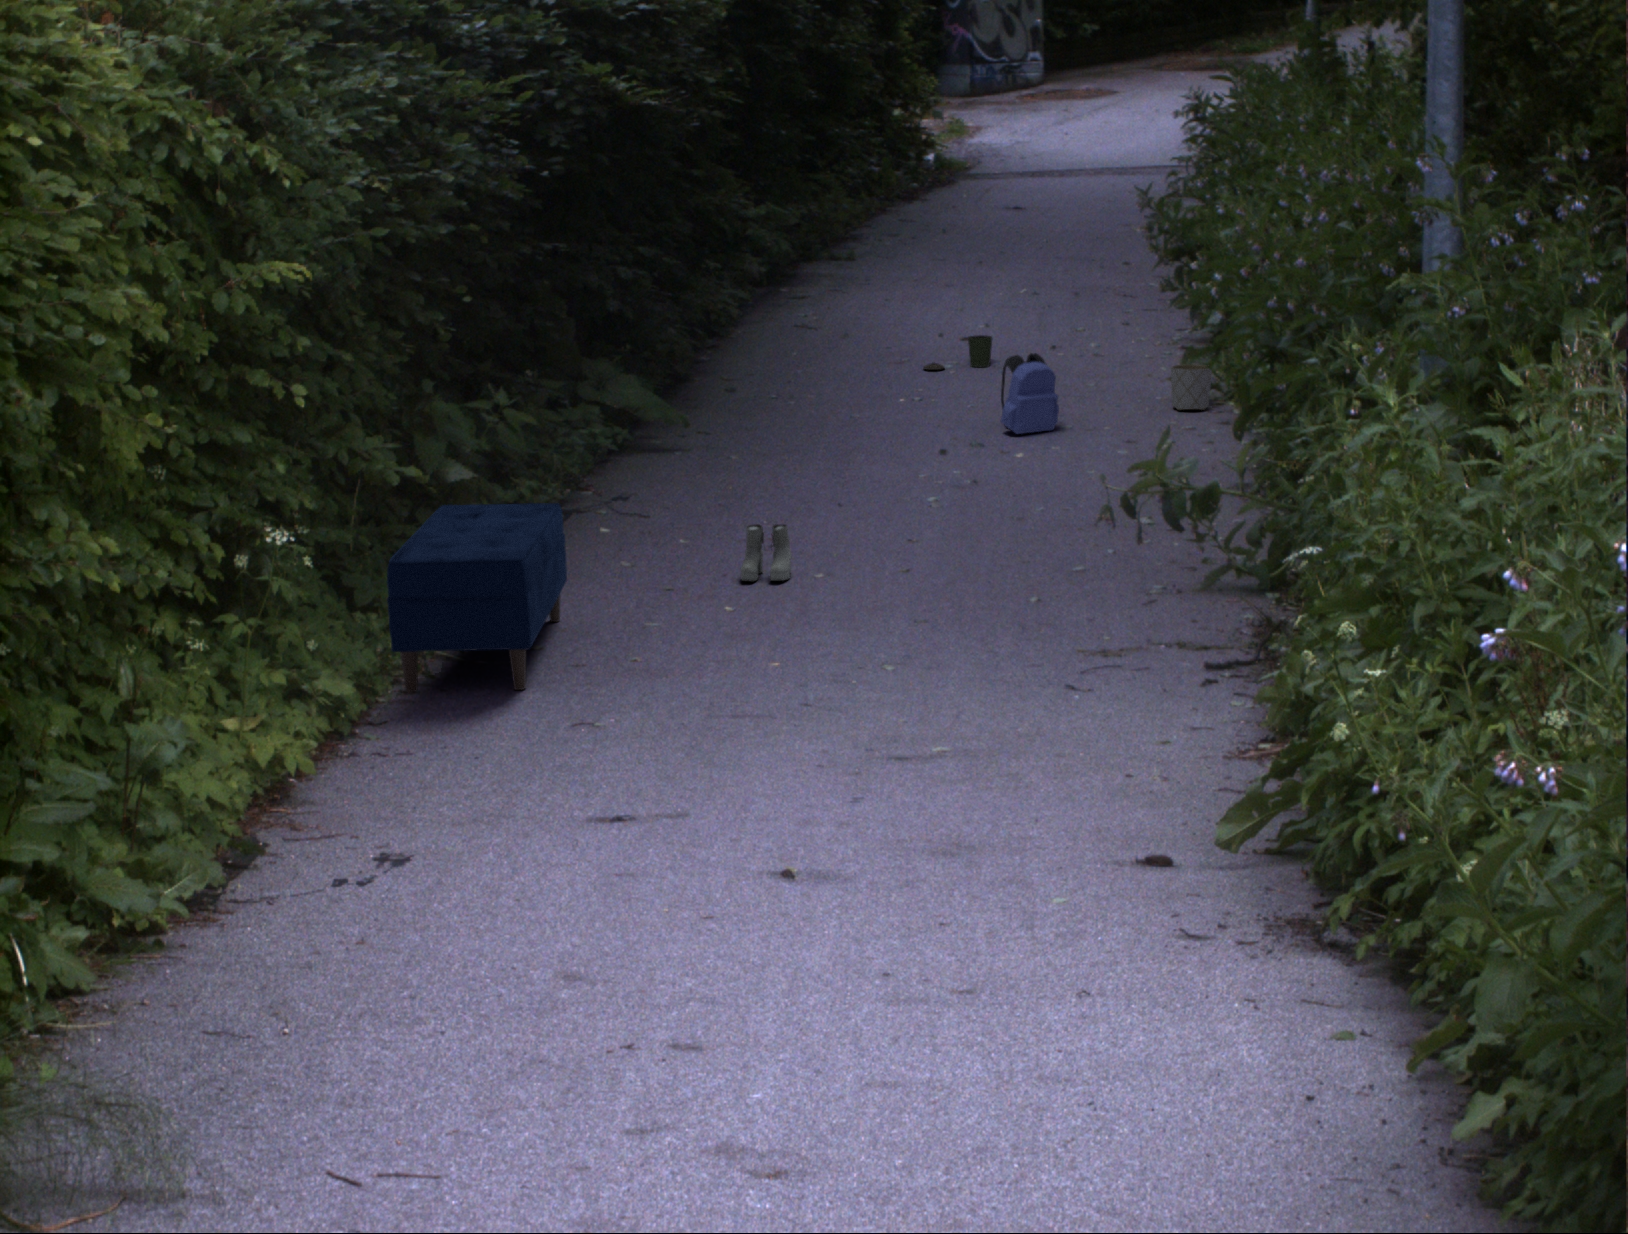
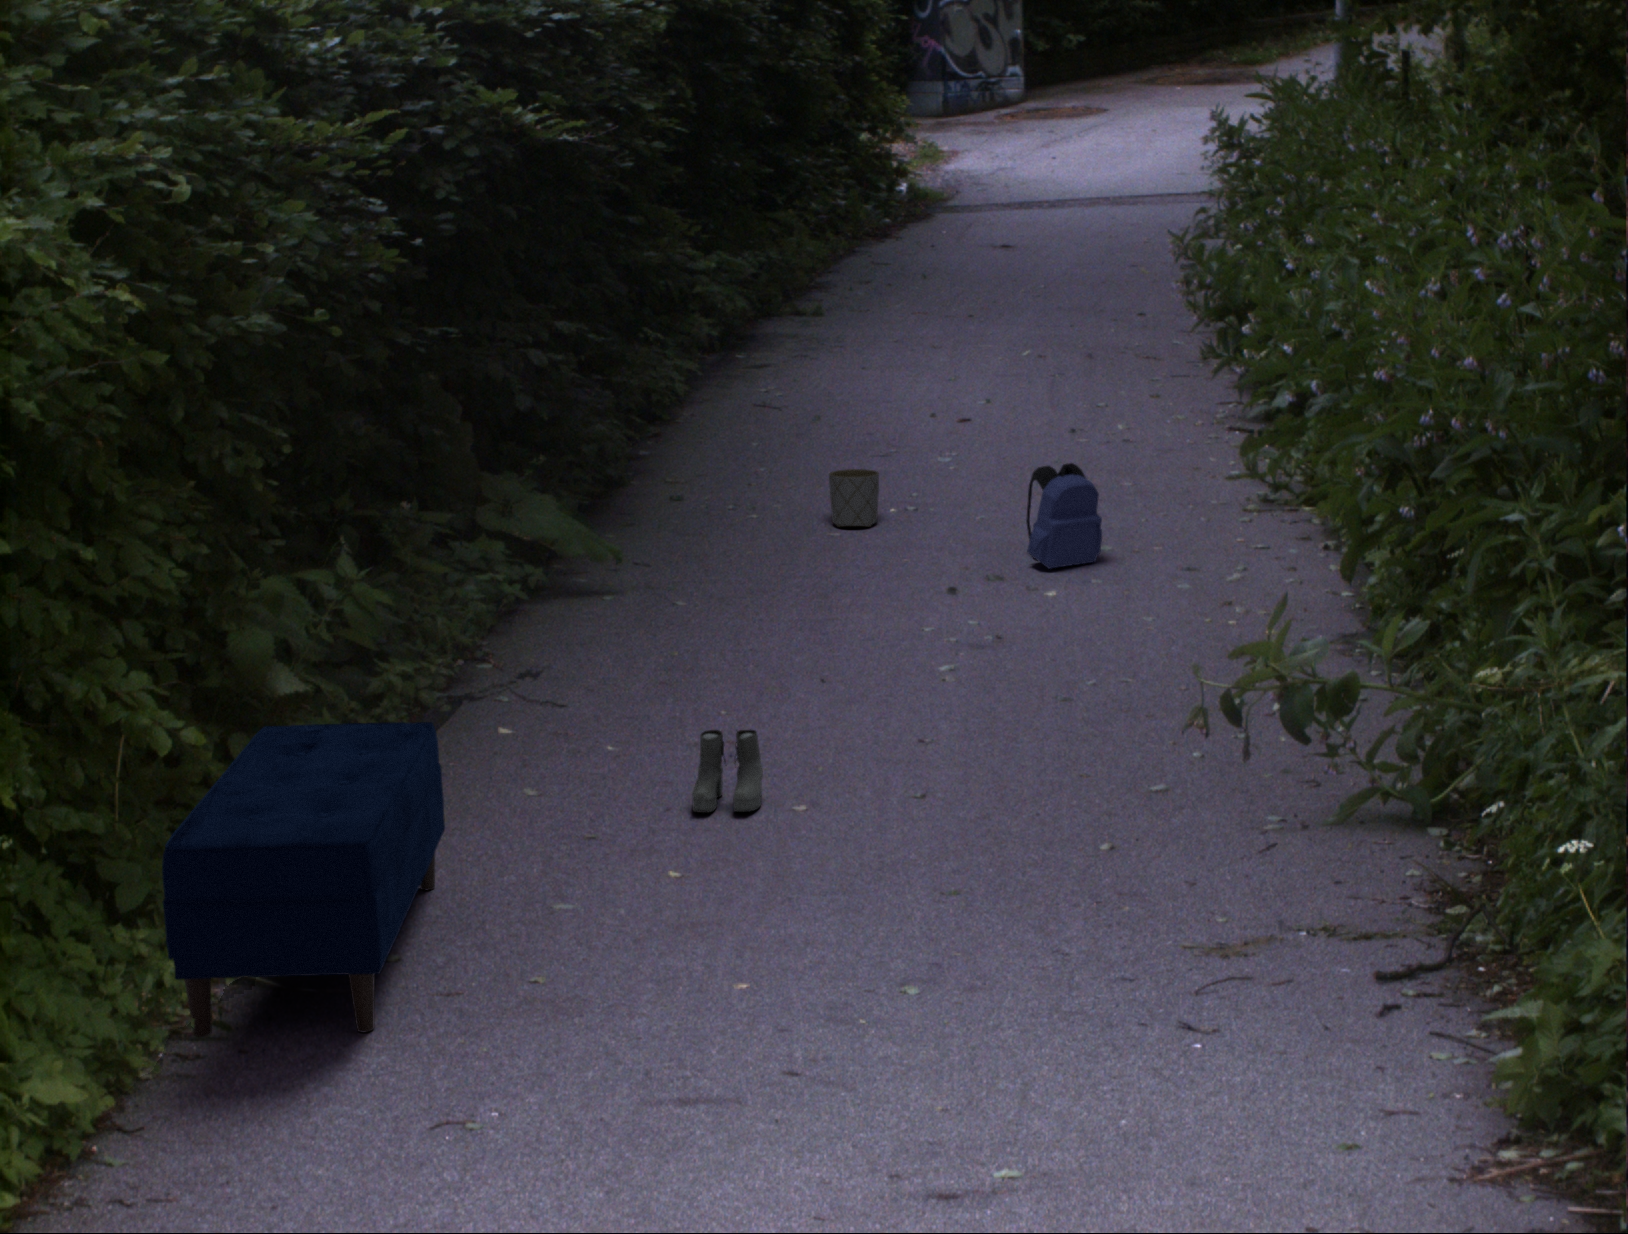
trash can: present [923,335,992,370] -> none [918,428,1006,472]
planter: present [1171,364,1212,410] -> present [829,469,879,527]

